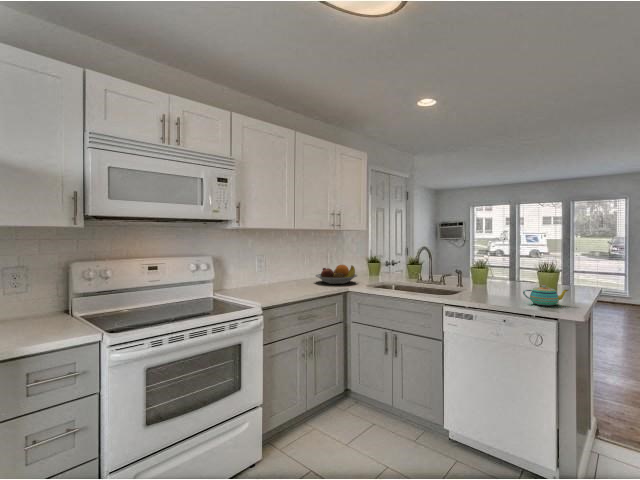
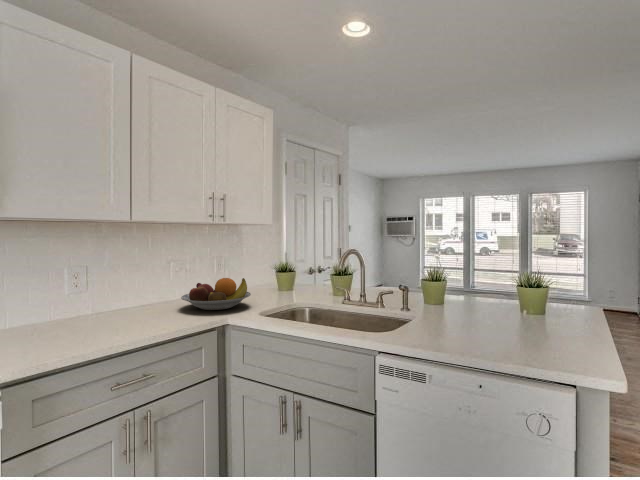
teapot: present [523,285,568,306] -> none [511,319,590,358]

